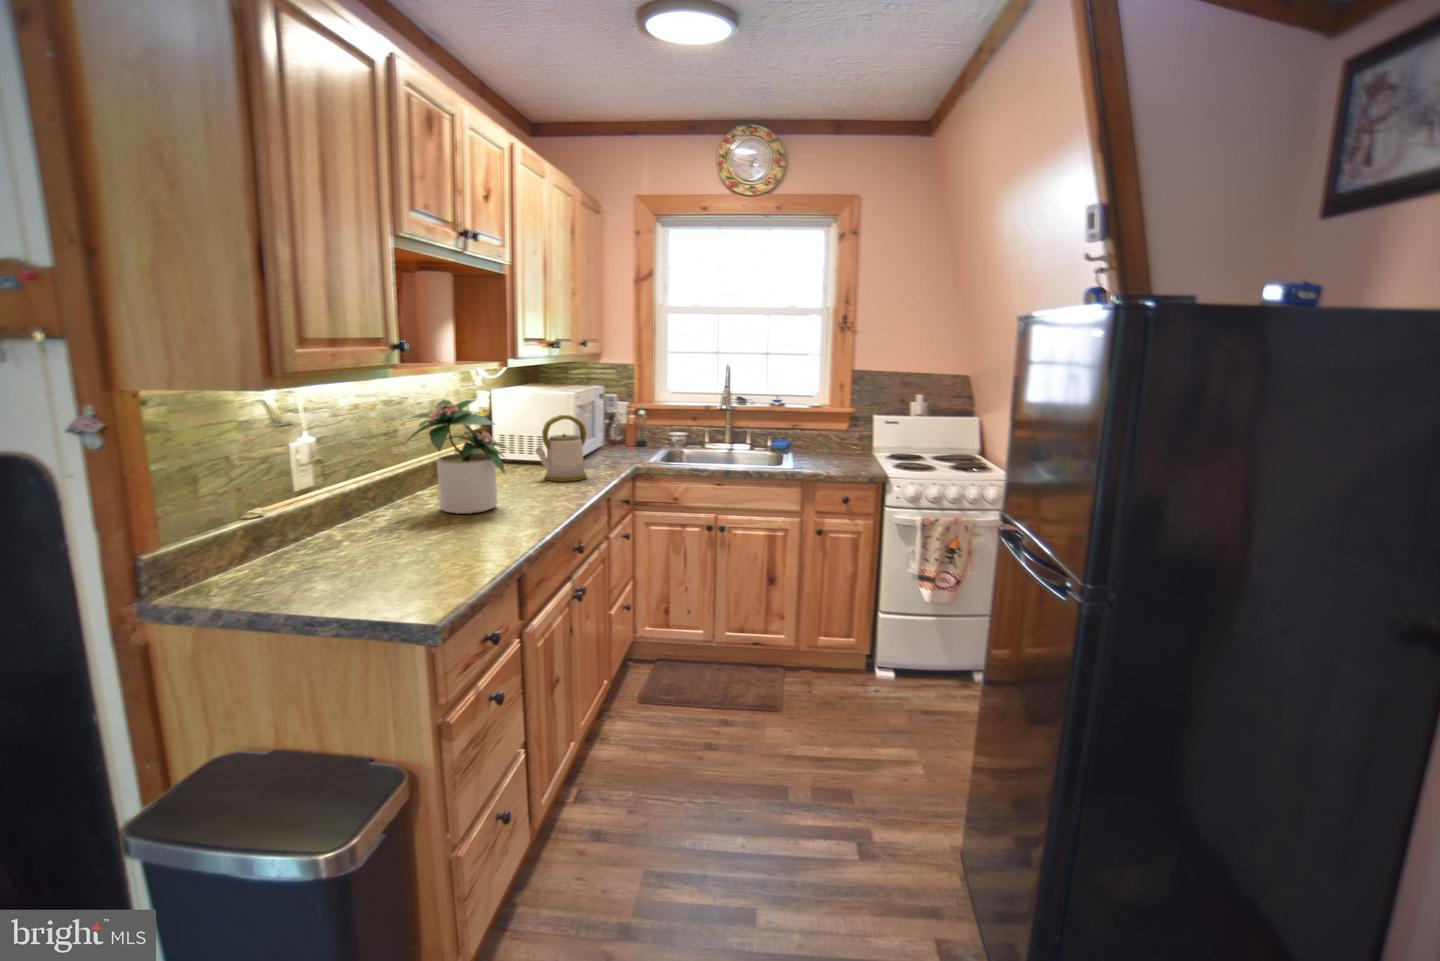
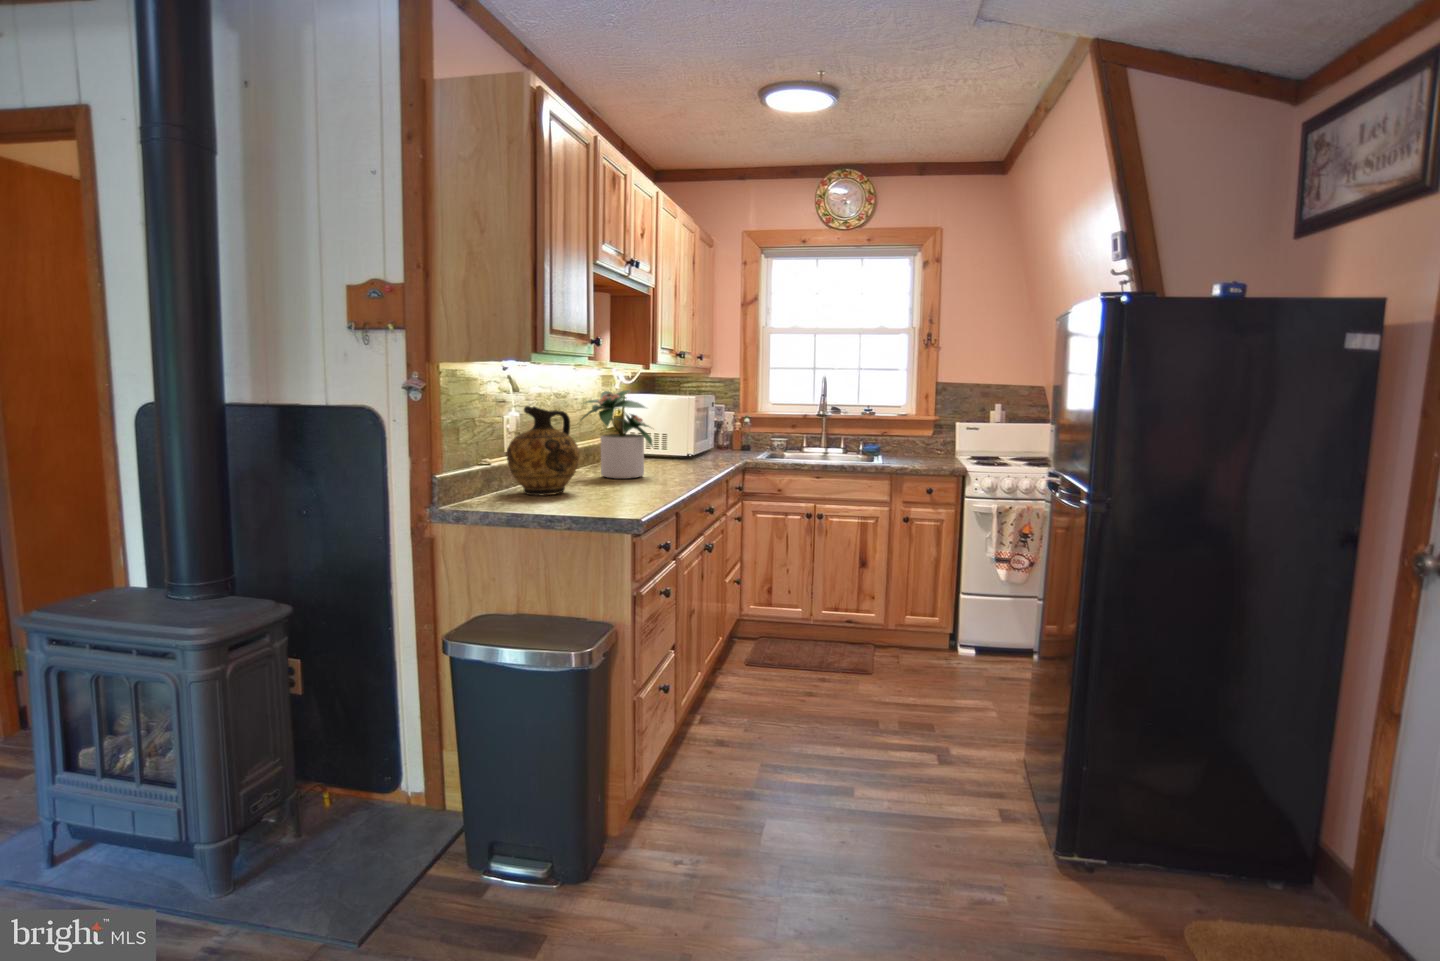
kettle: present [535,415,587,482] -> none [666,411,707,466]
ceramic jug: none [276,439,386,562] -> present [506,406,579,495]

